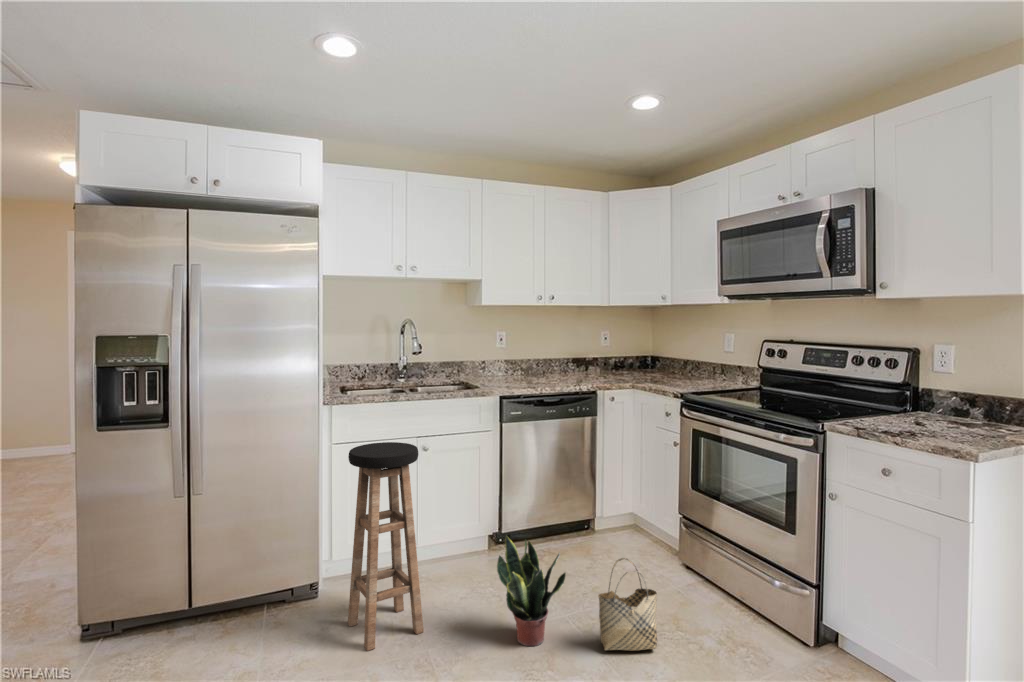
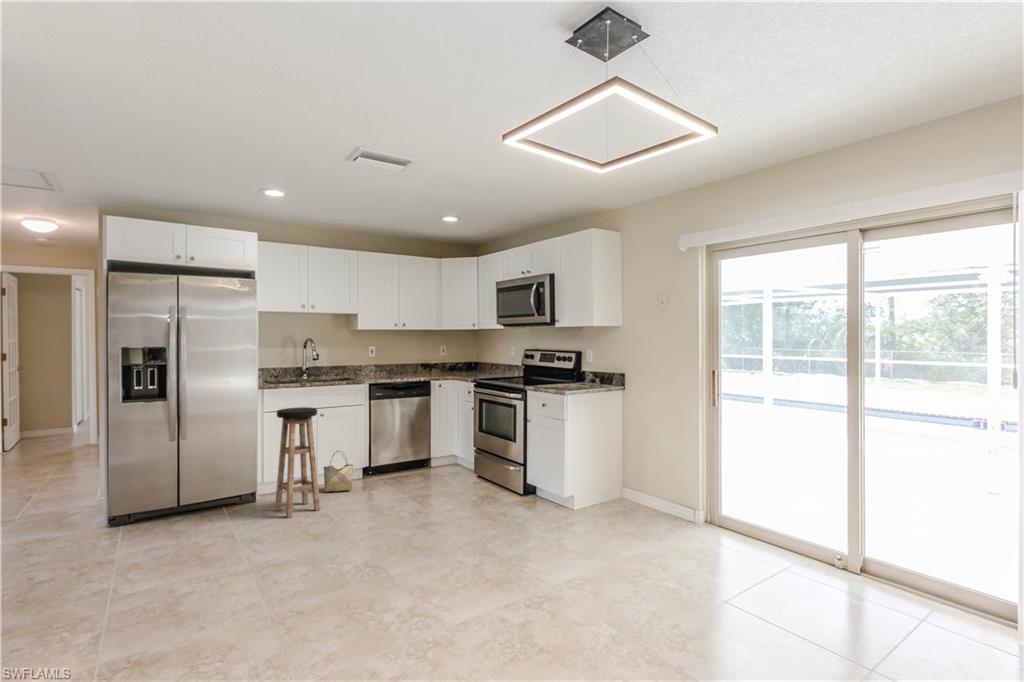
potted plant: present [497,536,566,646] -> none [362,453,399,510]
woven basket: present [598,558,657,650] -> present [323,451,353,492]

